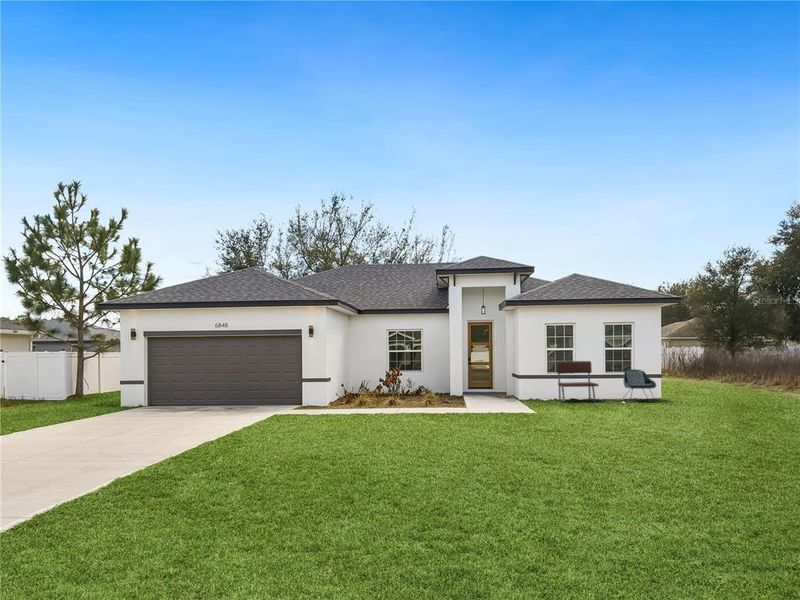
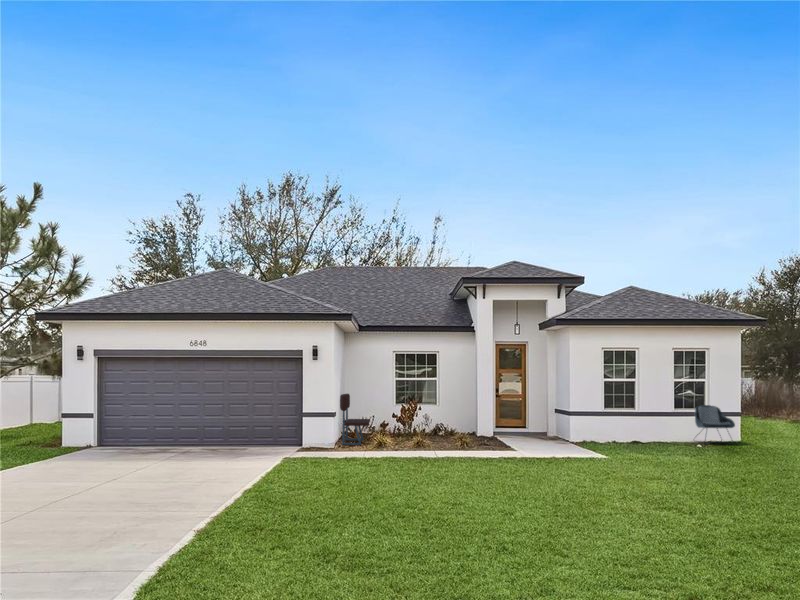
bench: present [557,361,598,402] -> present [340,394,370,445]

